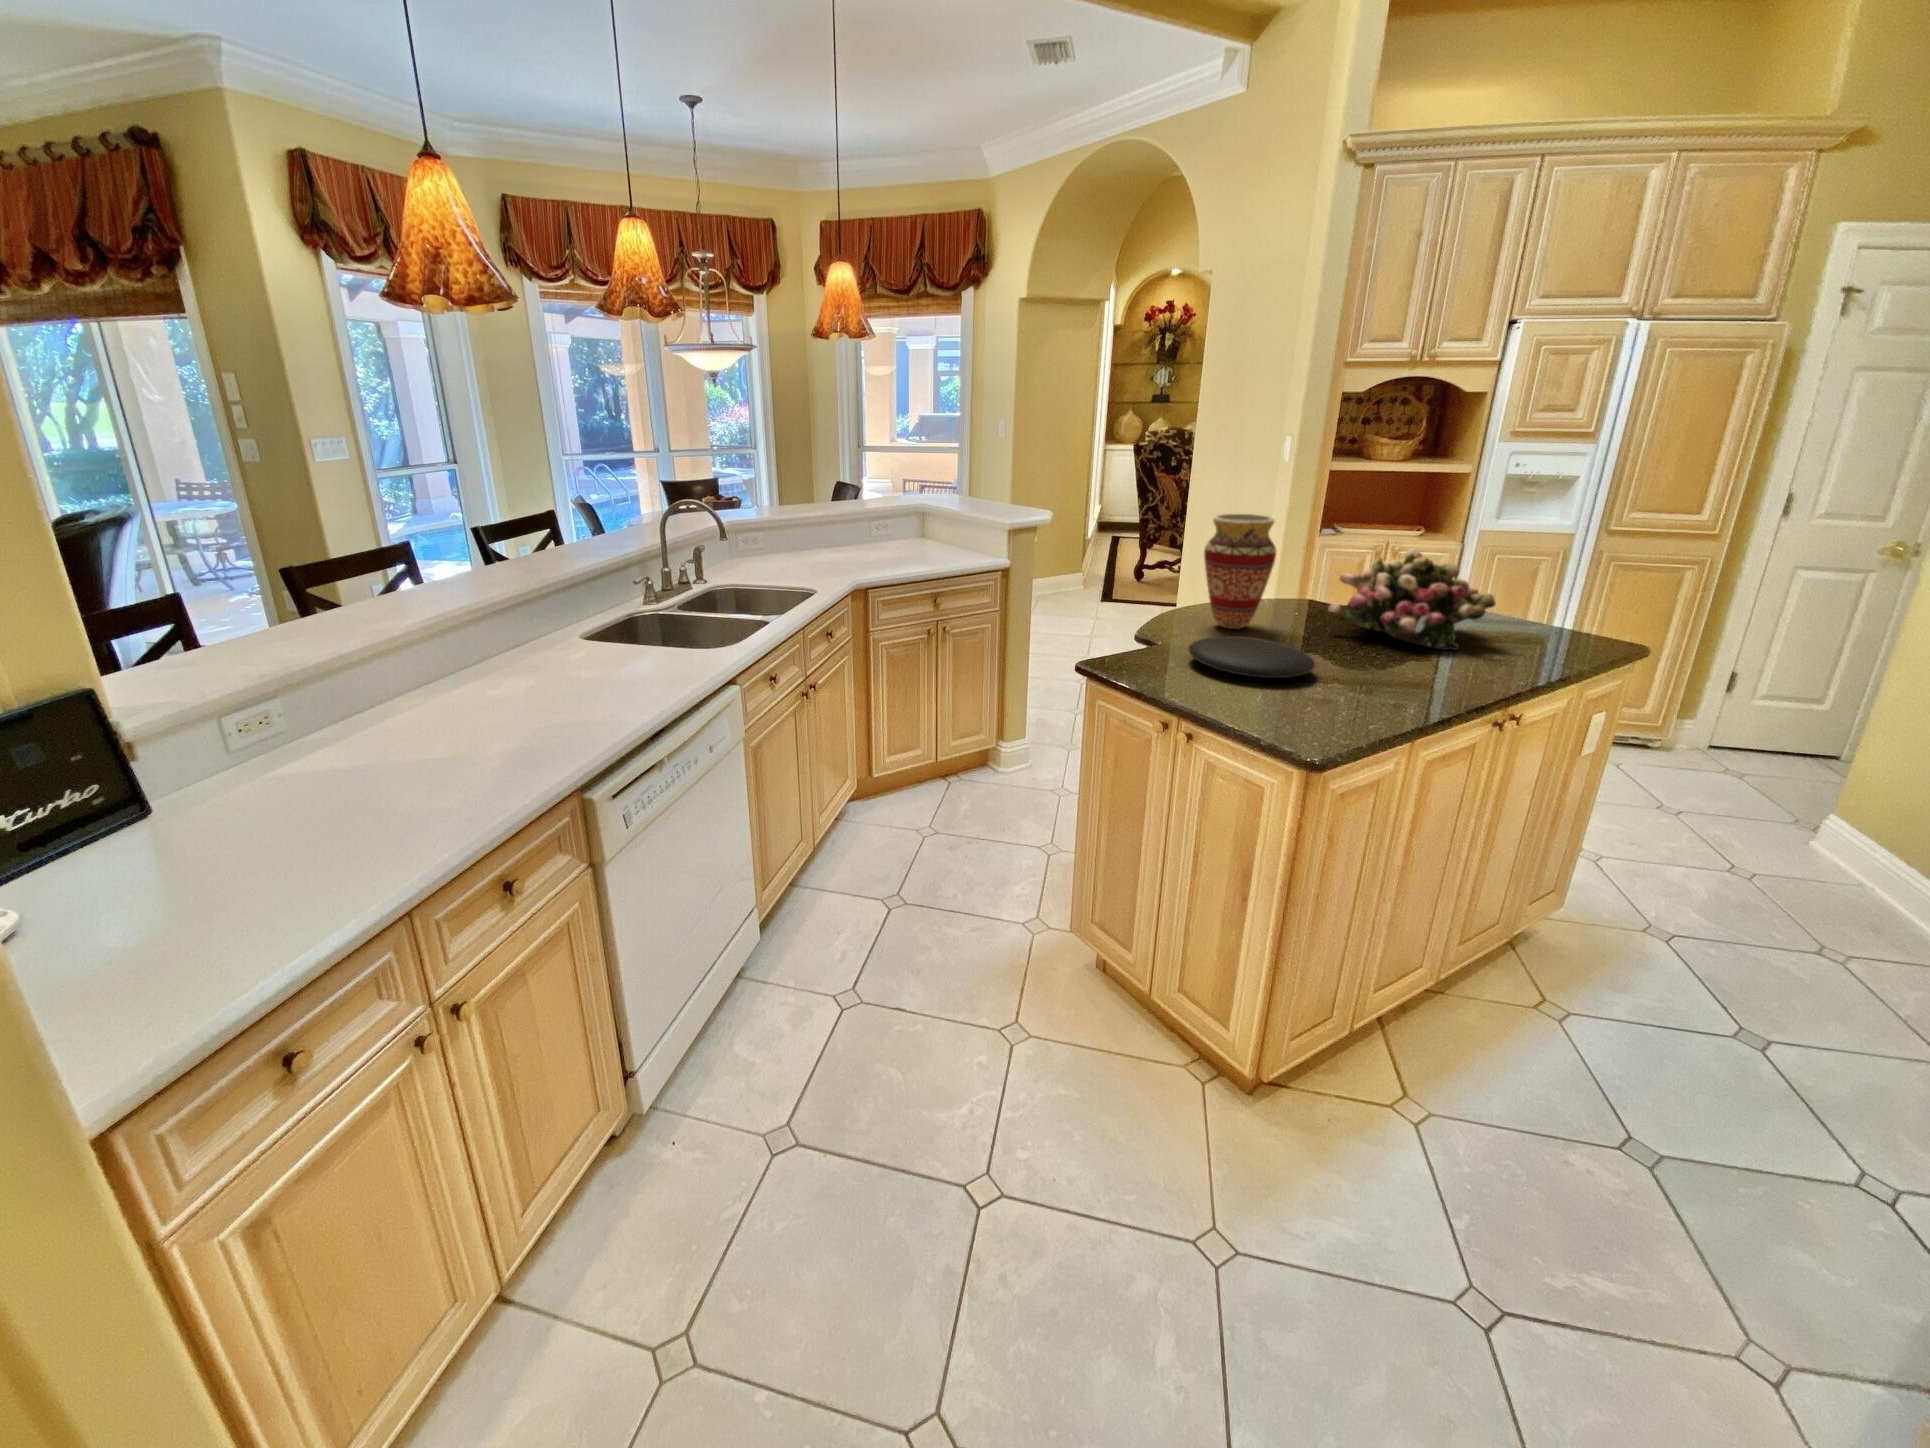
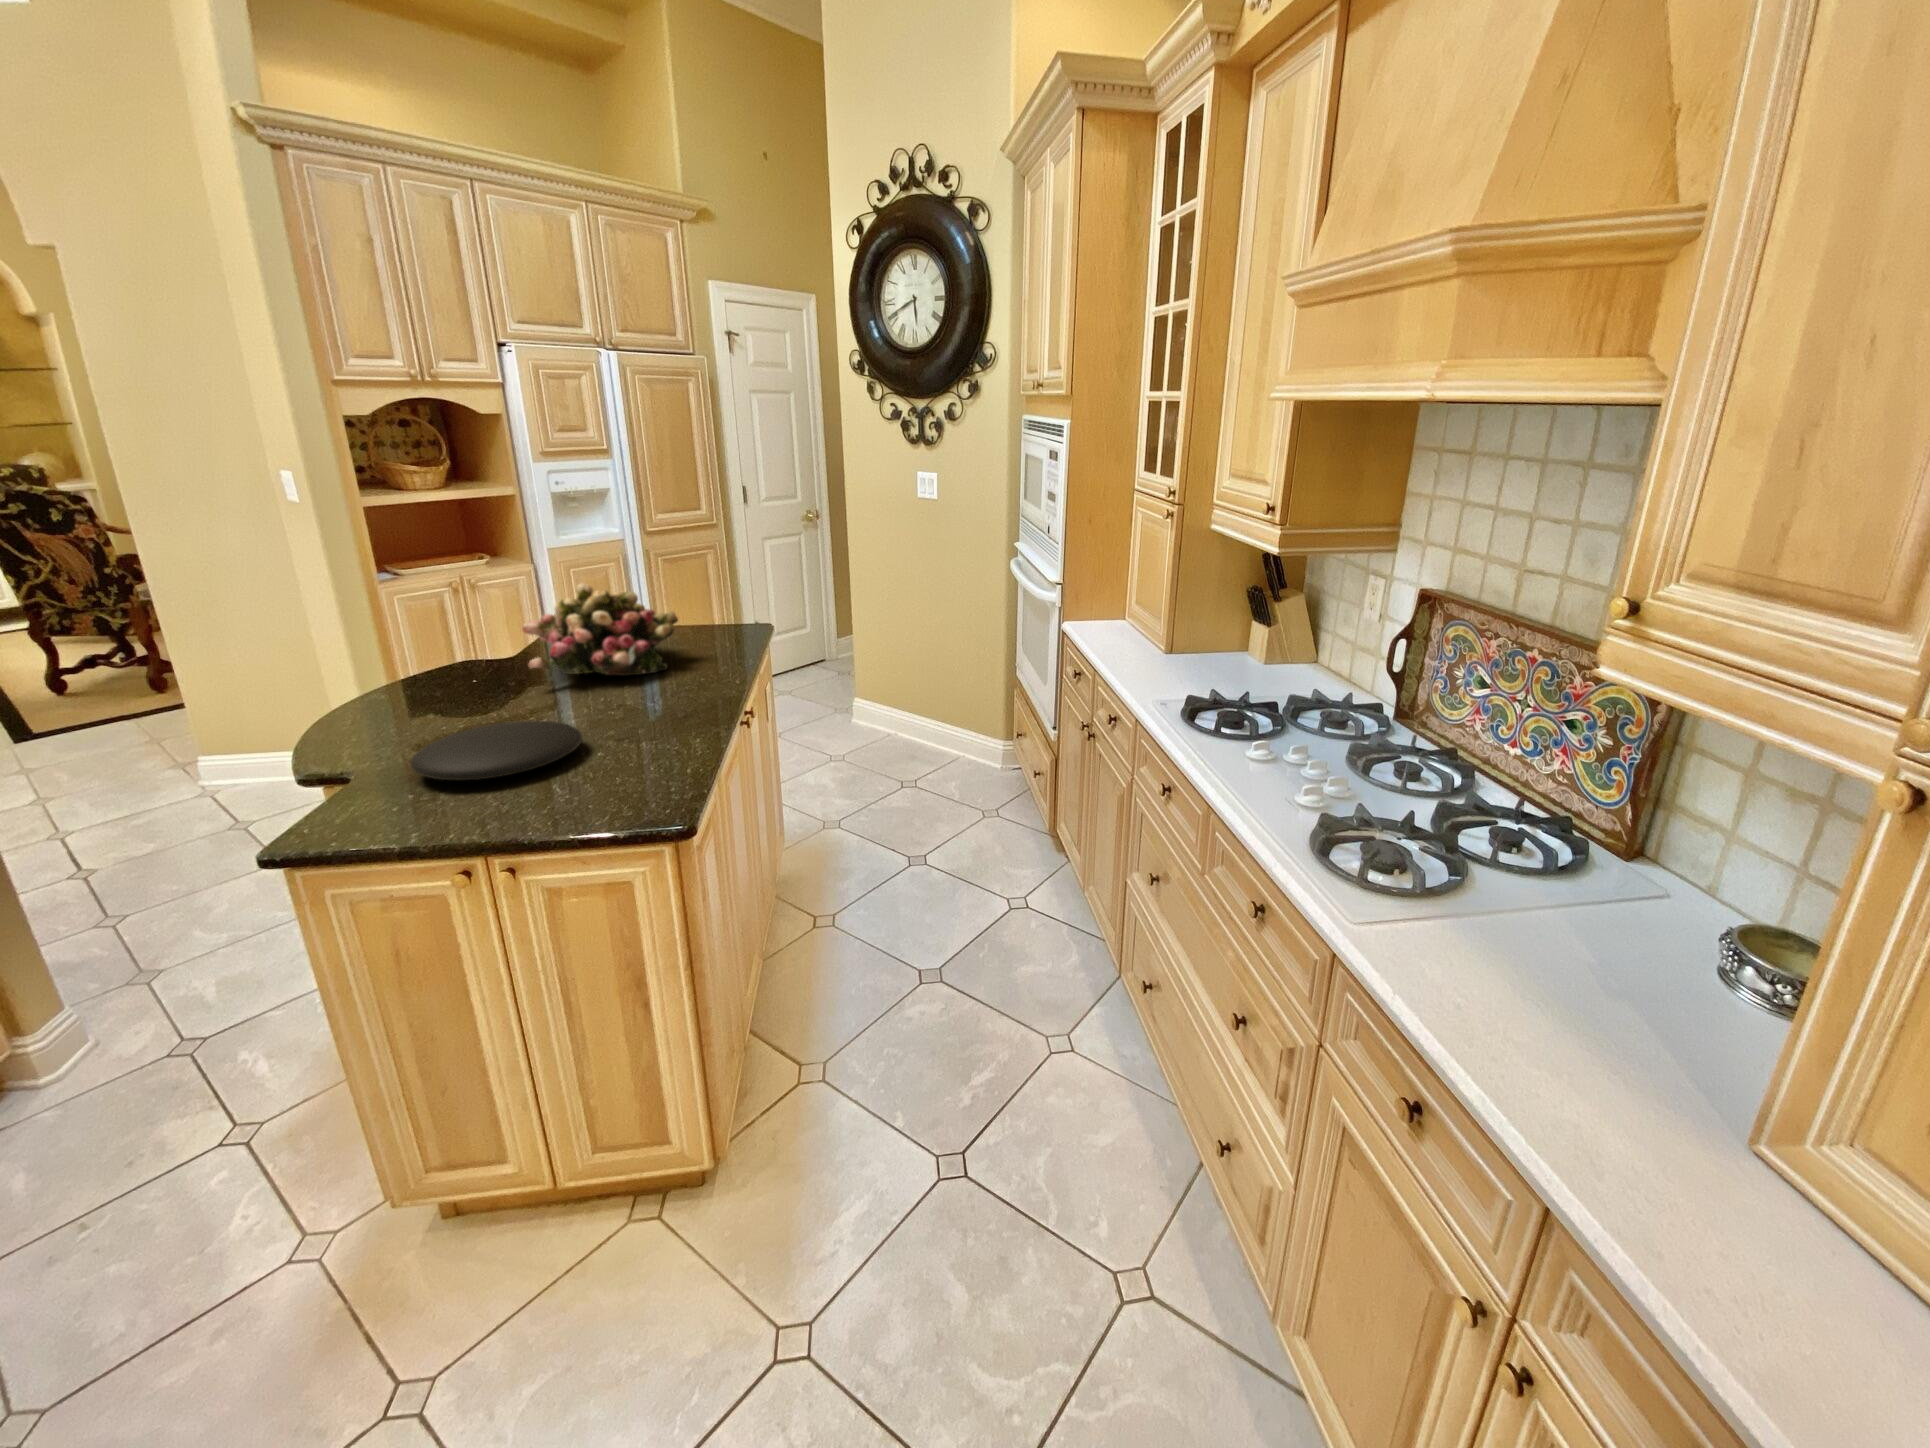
vase: present [1204,514,1276,629] -> none [339,579,450,725]

